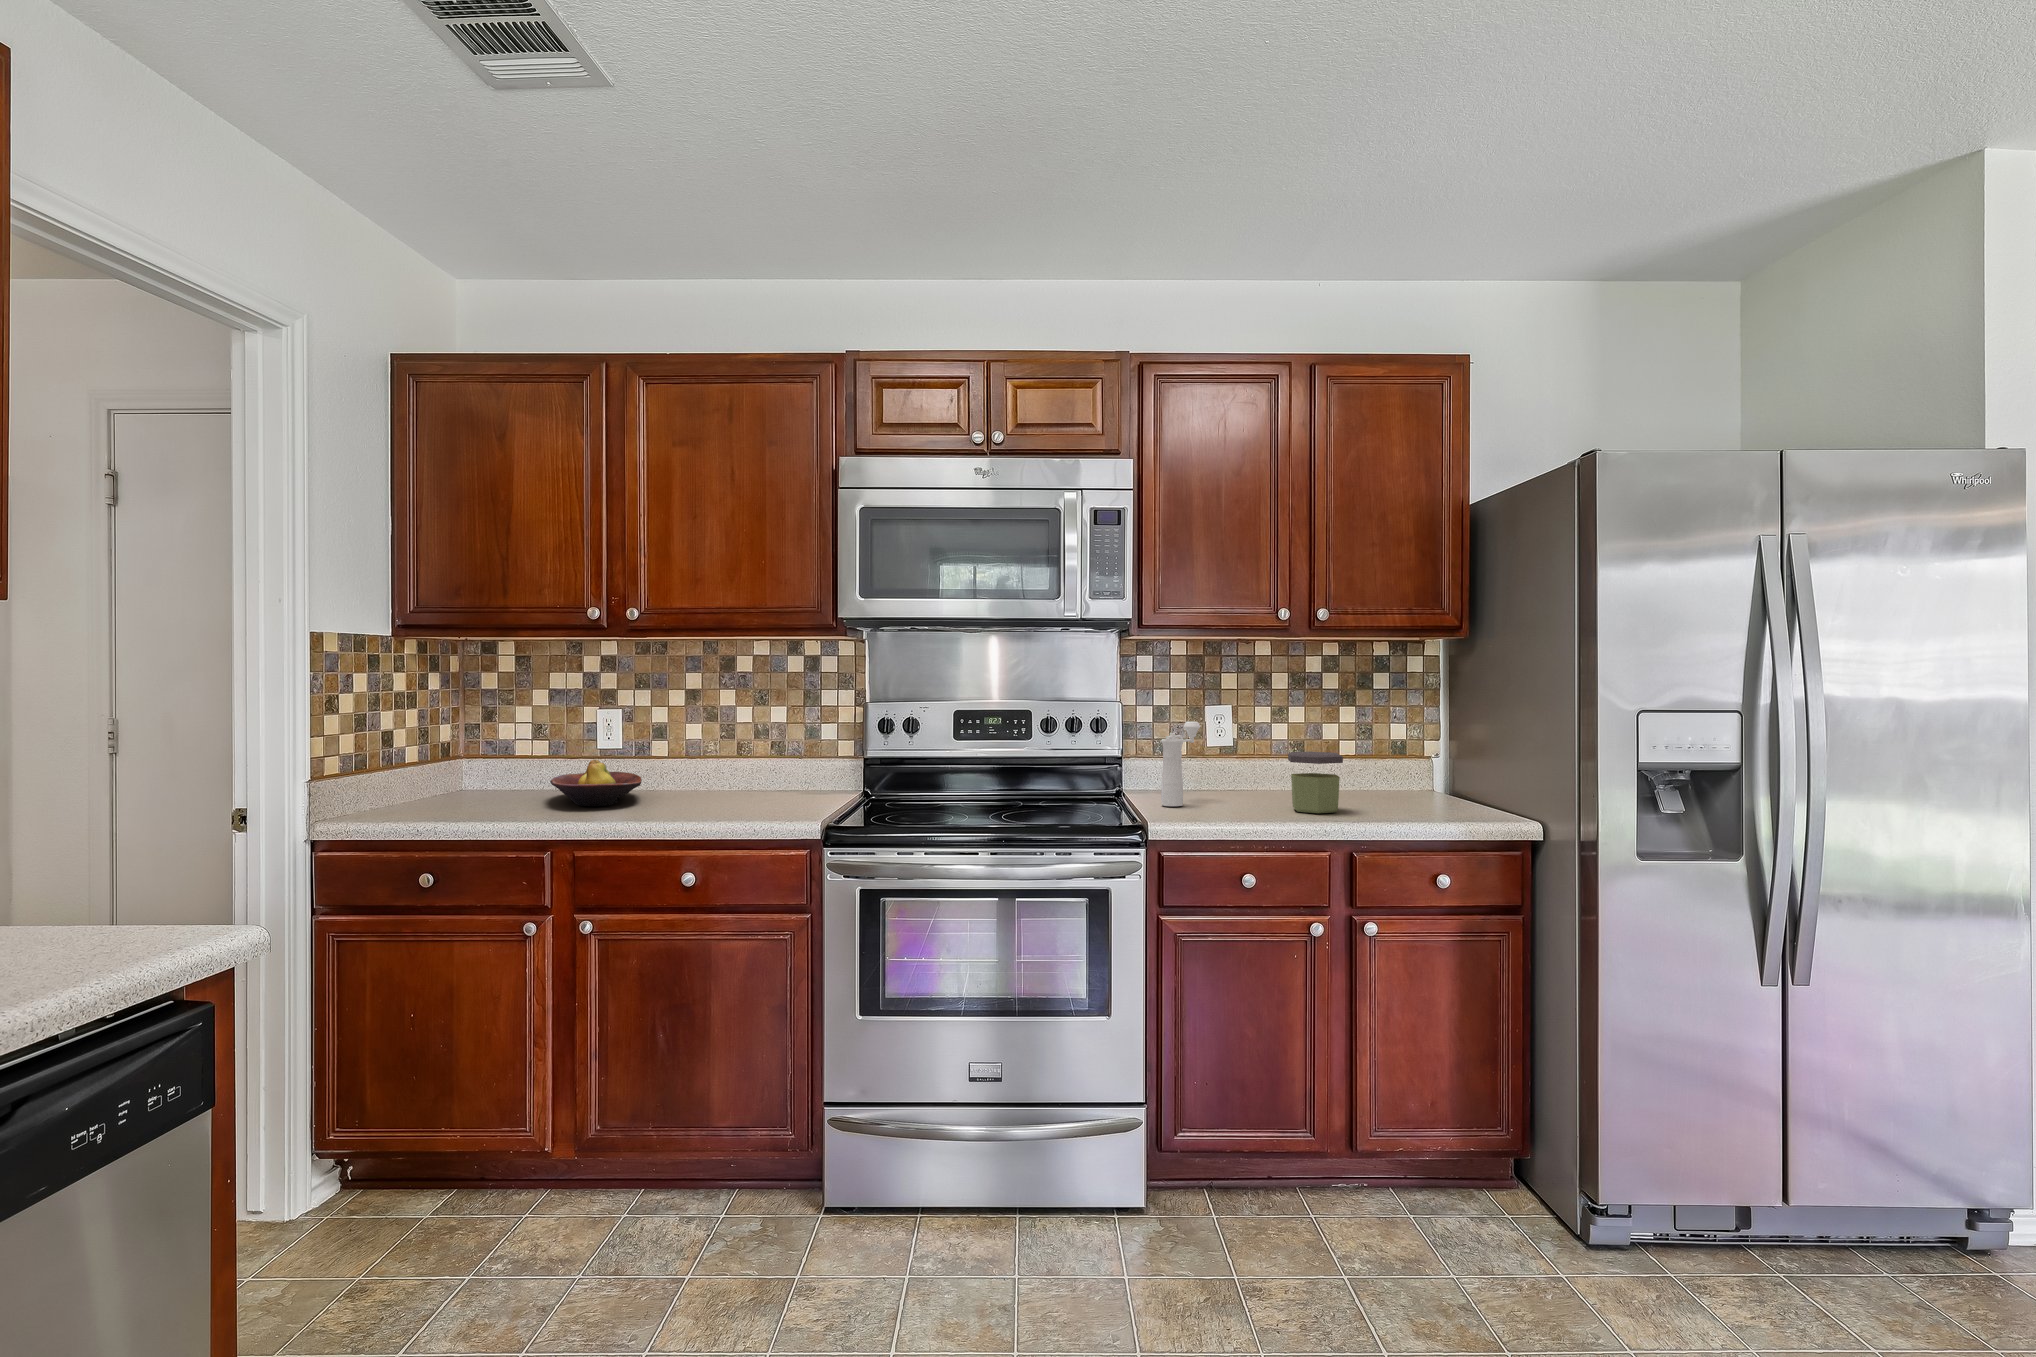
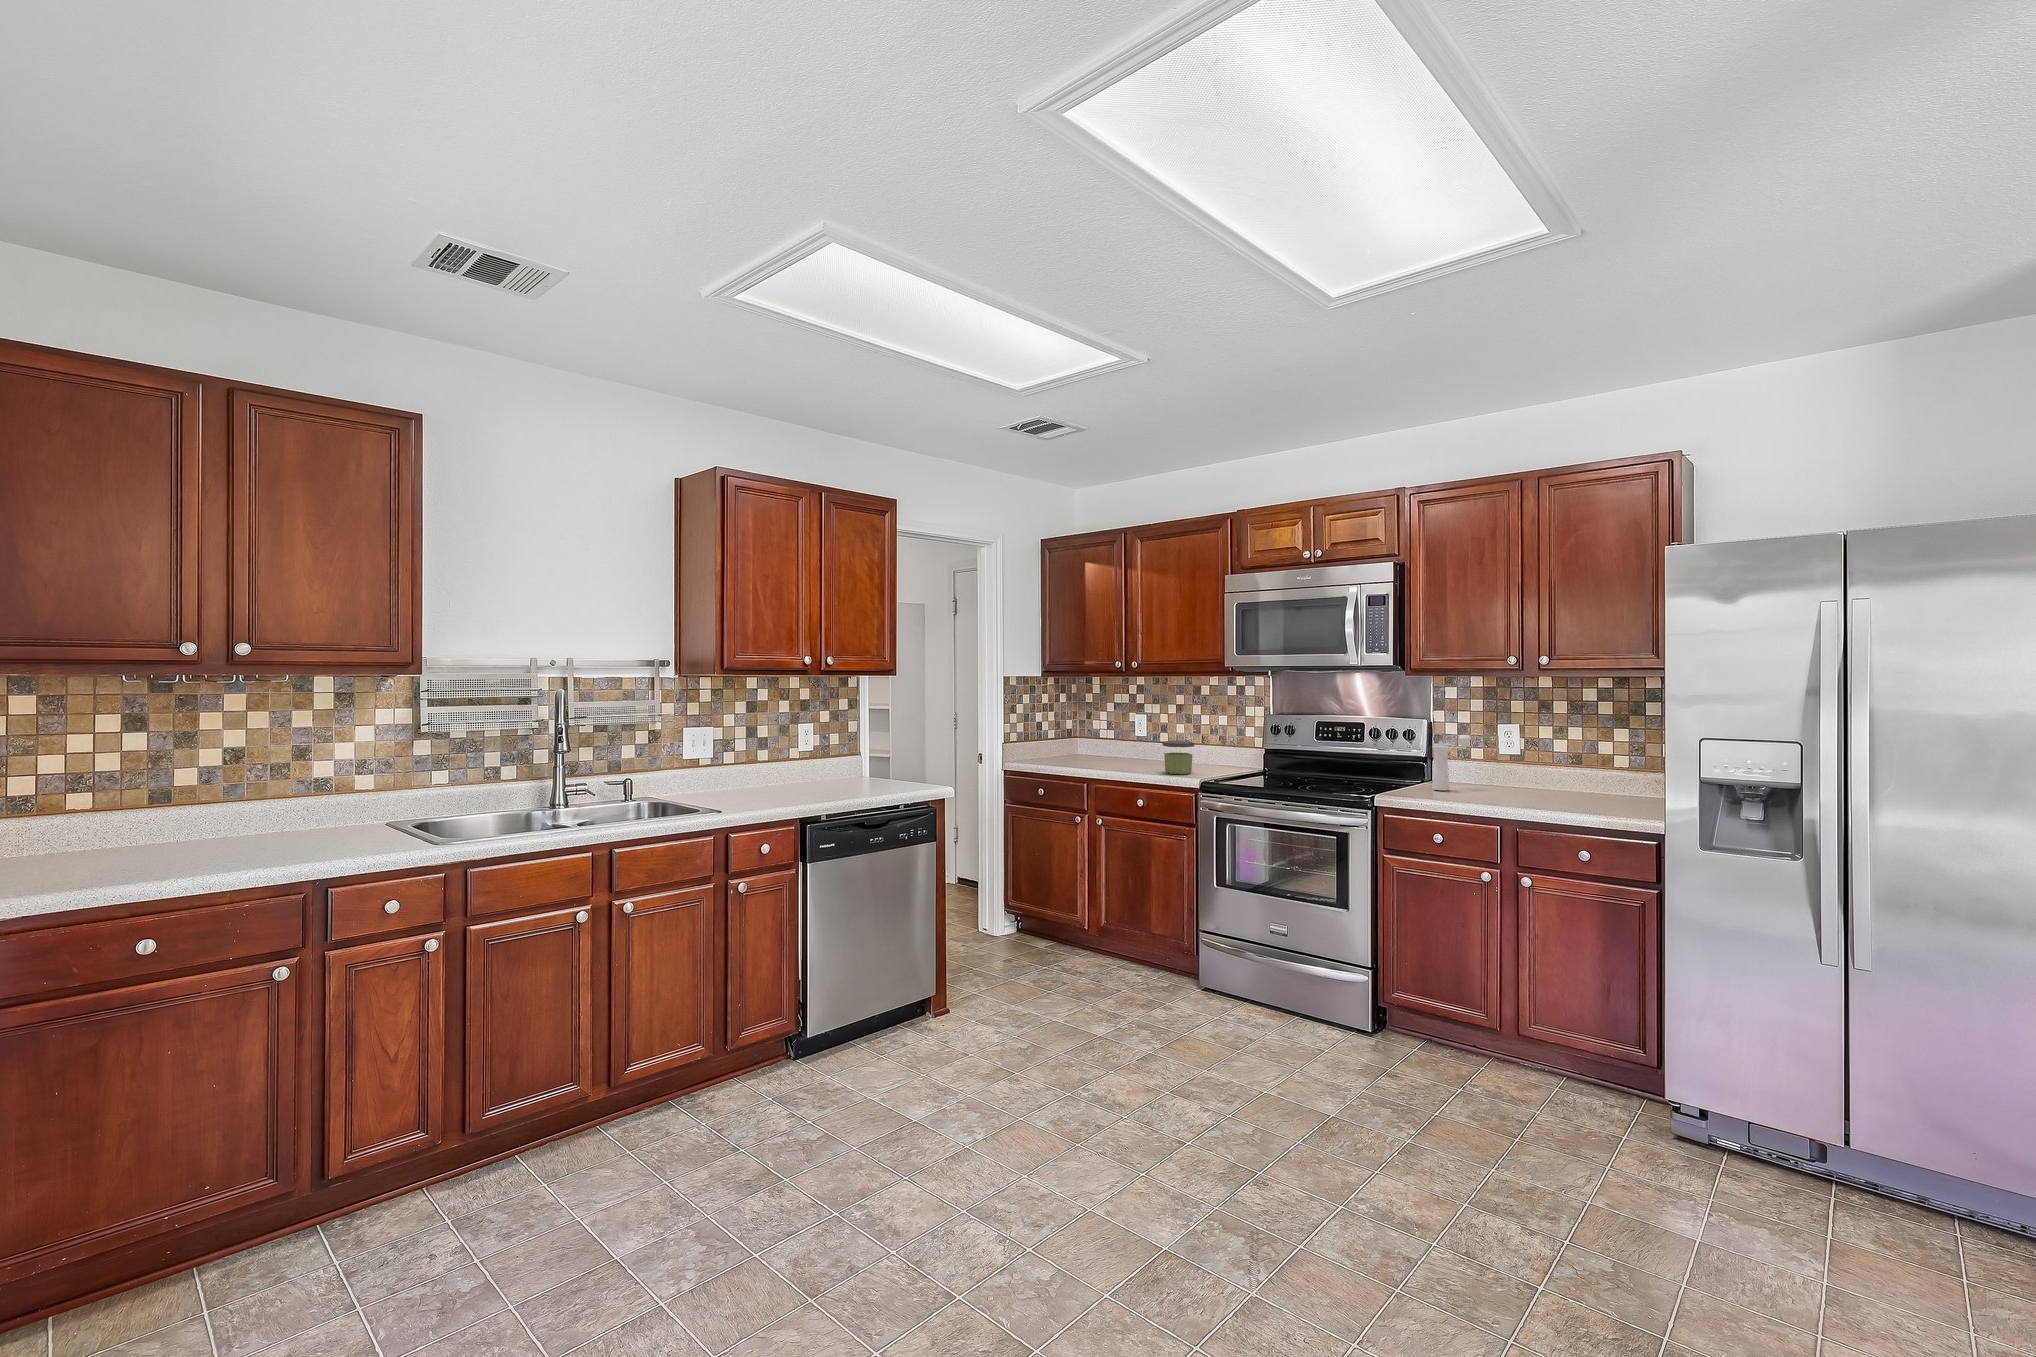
jar: present [1288,752,1343,813] -> present [1162,741,1194,774]
fruit bowl: present [550,760,642,806] -> none [1101,741,1148,764]

